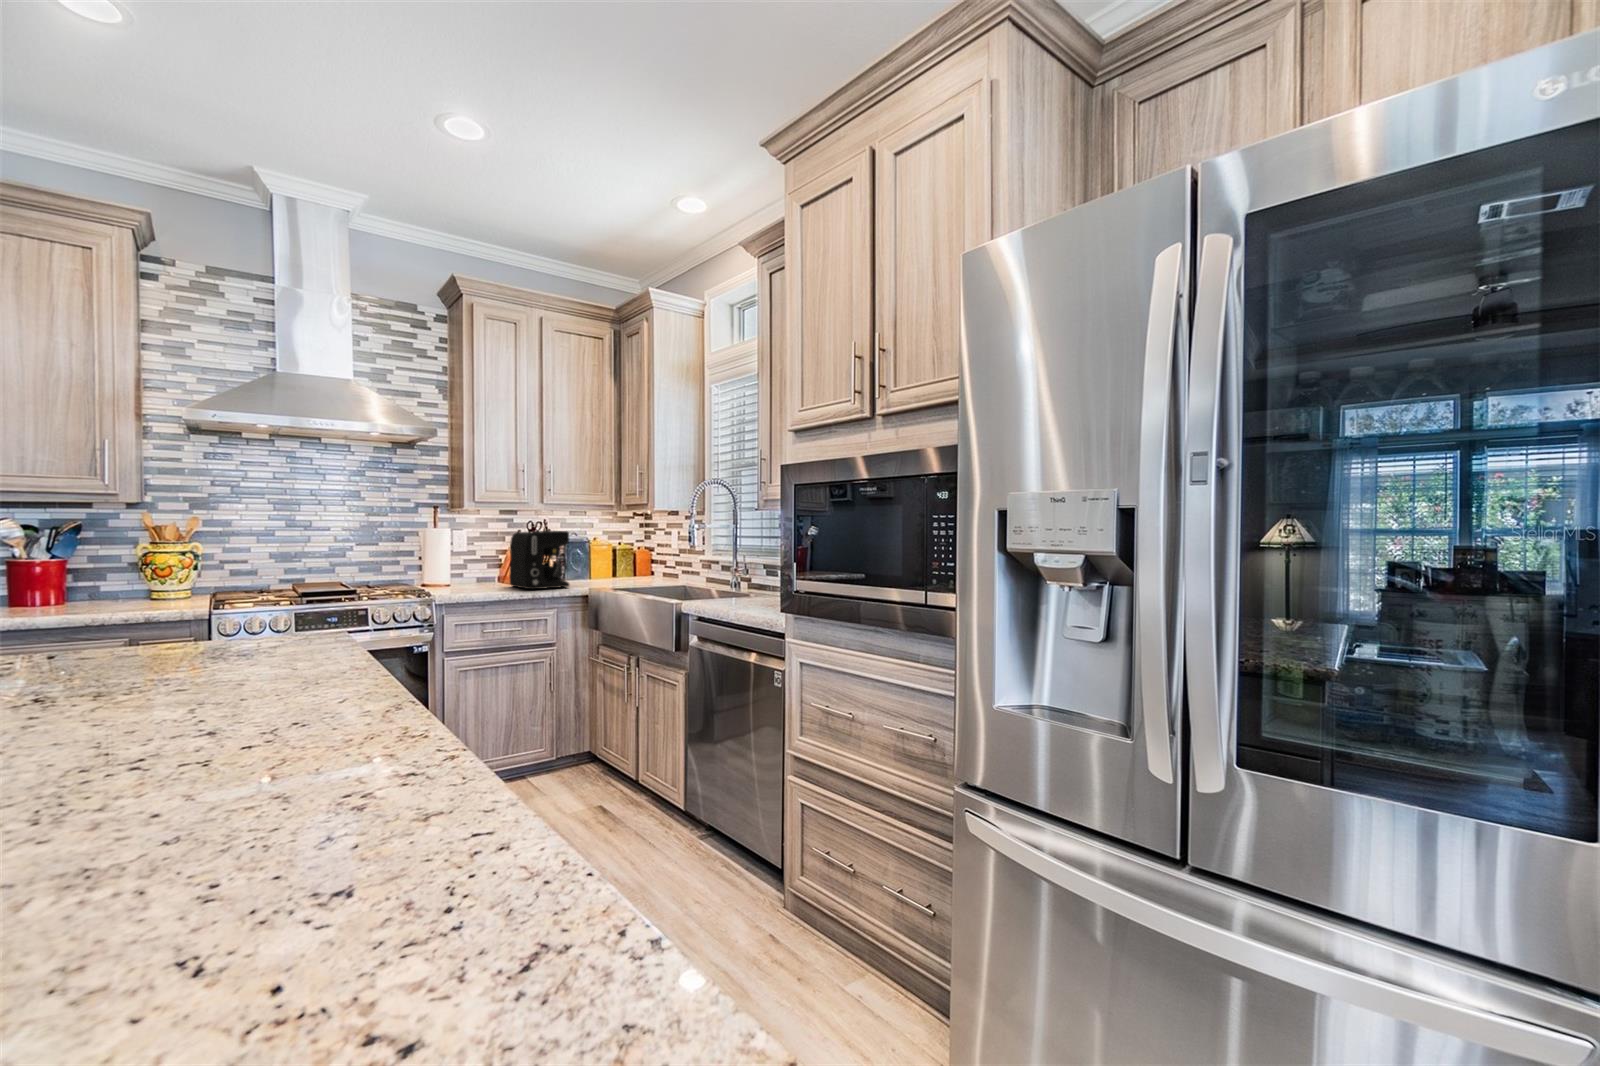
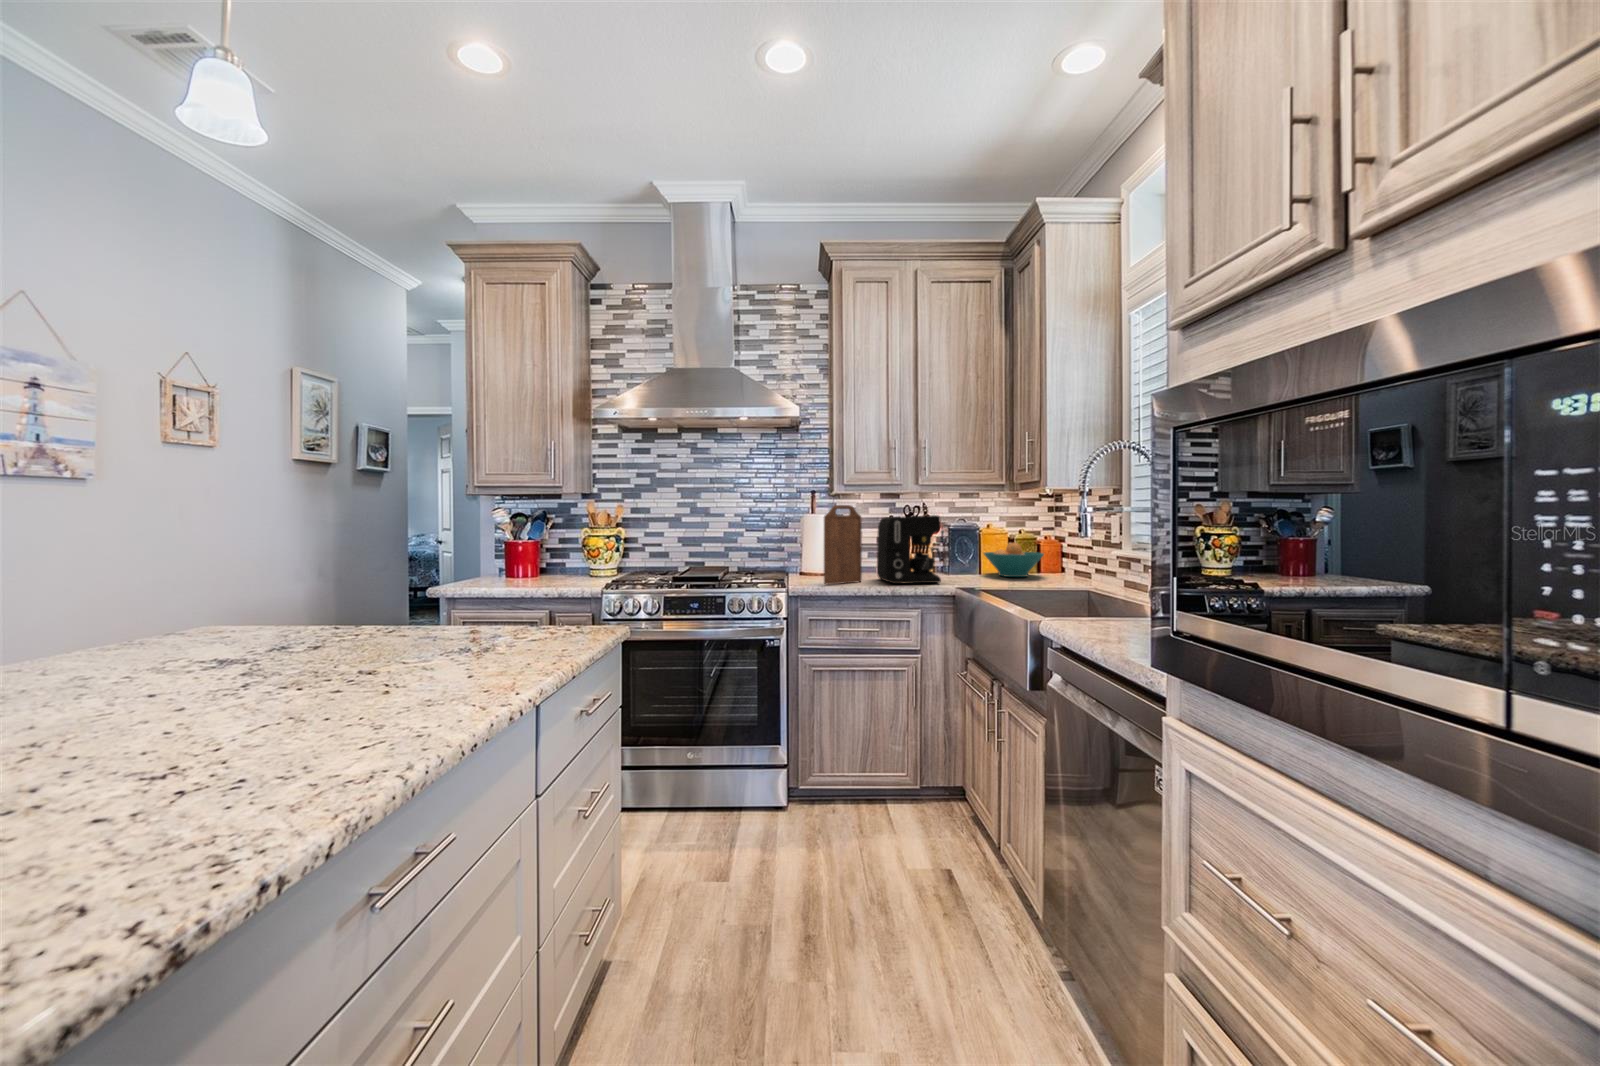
cutting board: none [468,522,499,593] -> present [824,505,862,584]
fruit bowl: none [595,552,643,579] -> present [984,543,1044,577]

